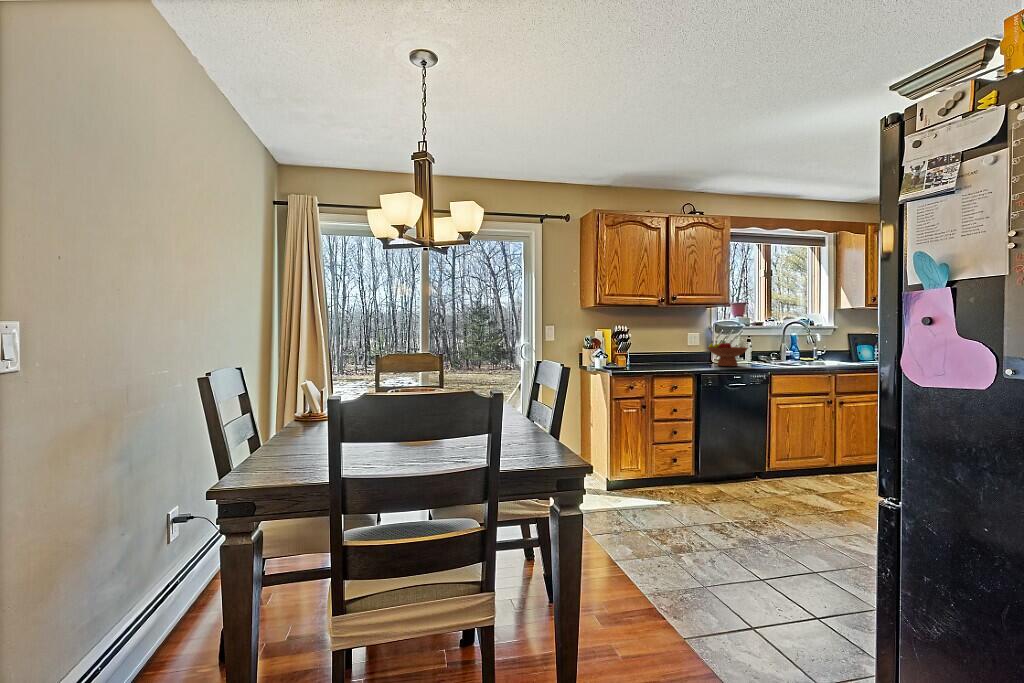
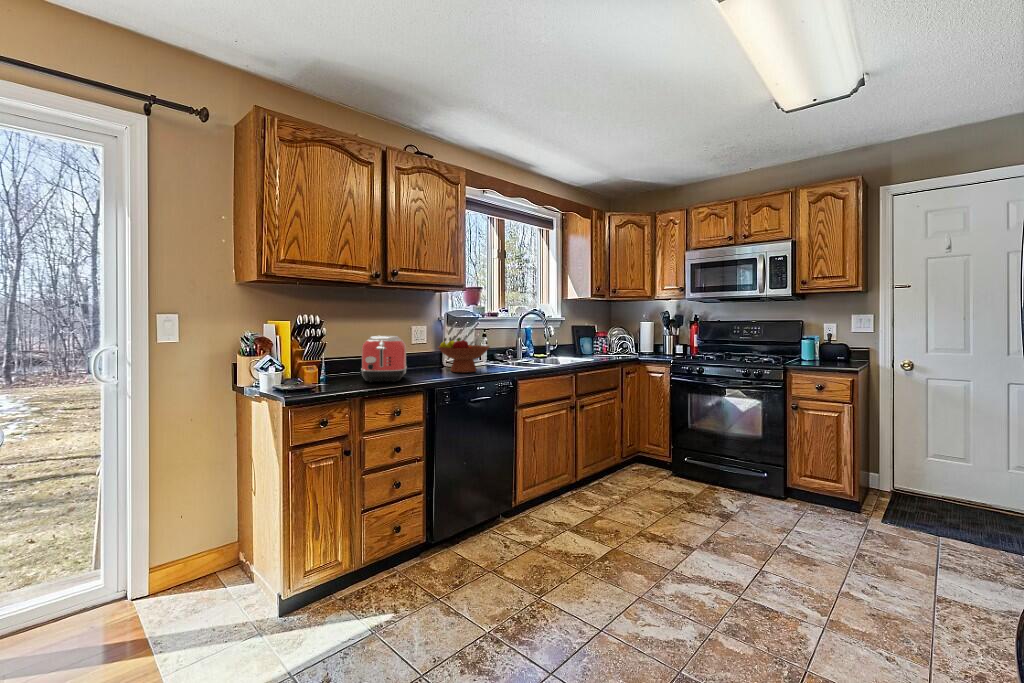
toaster: none [652,339,683,369] -> present [361,336,407,382]

